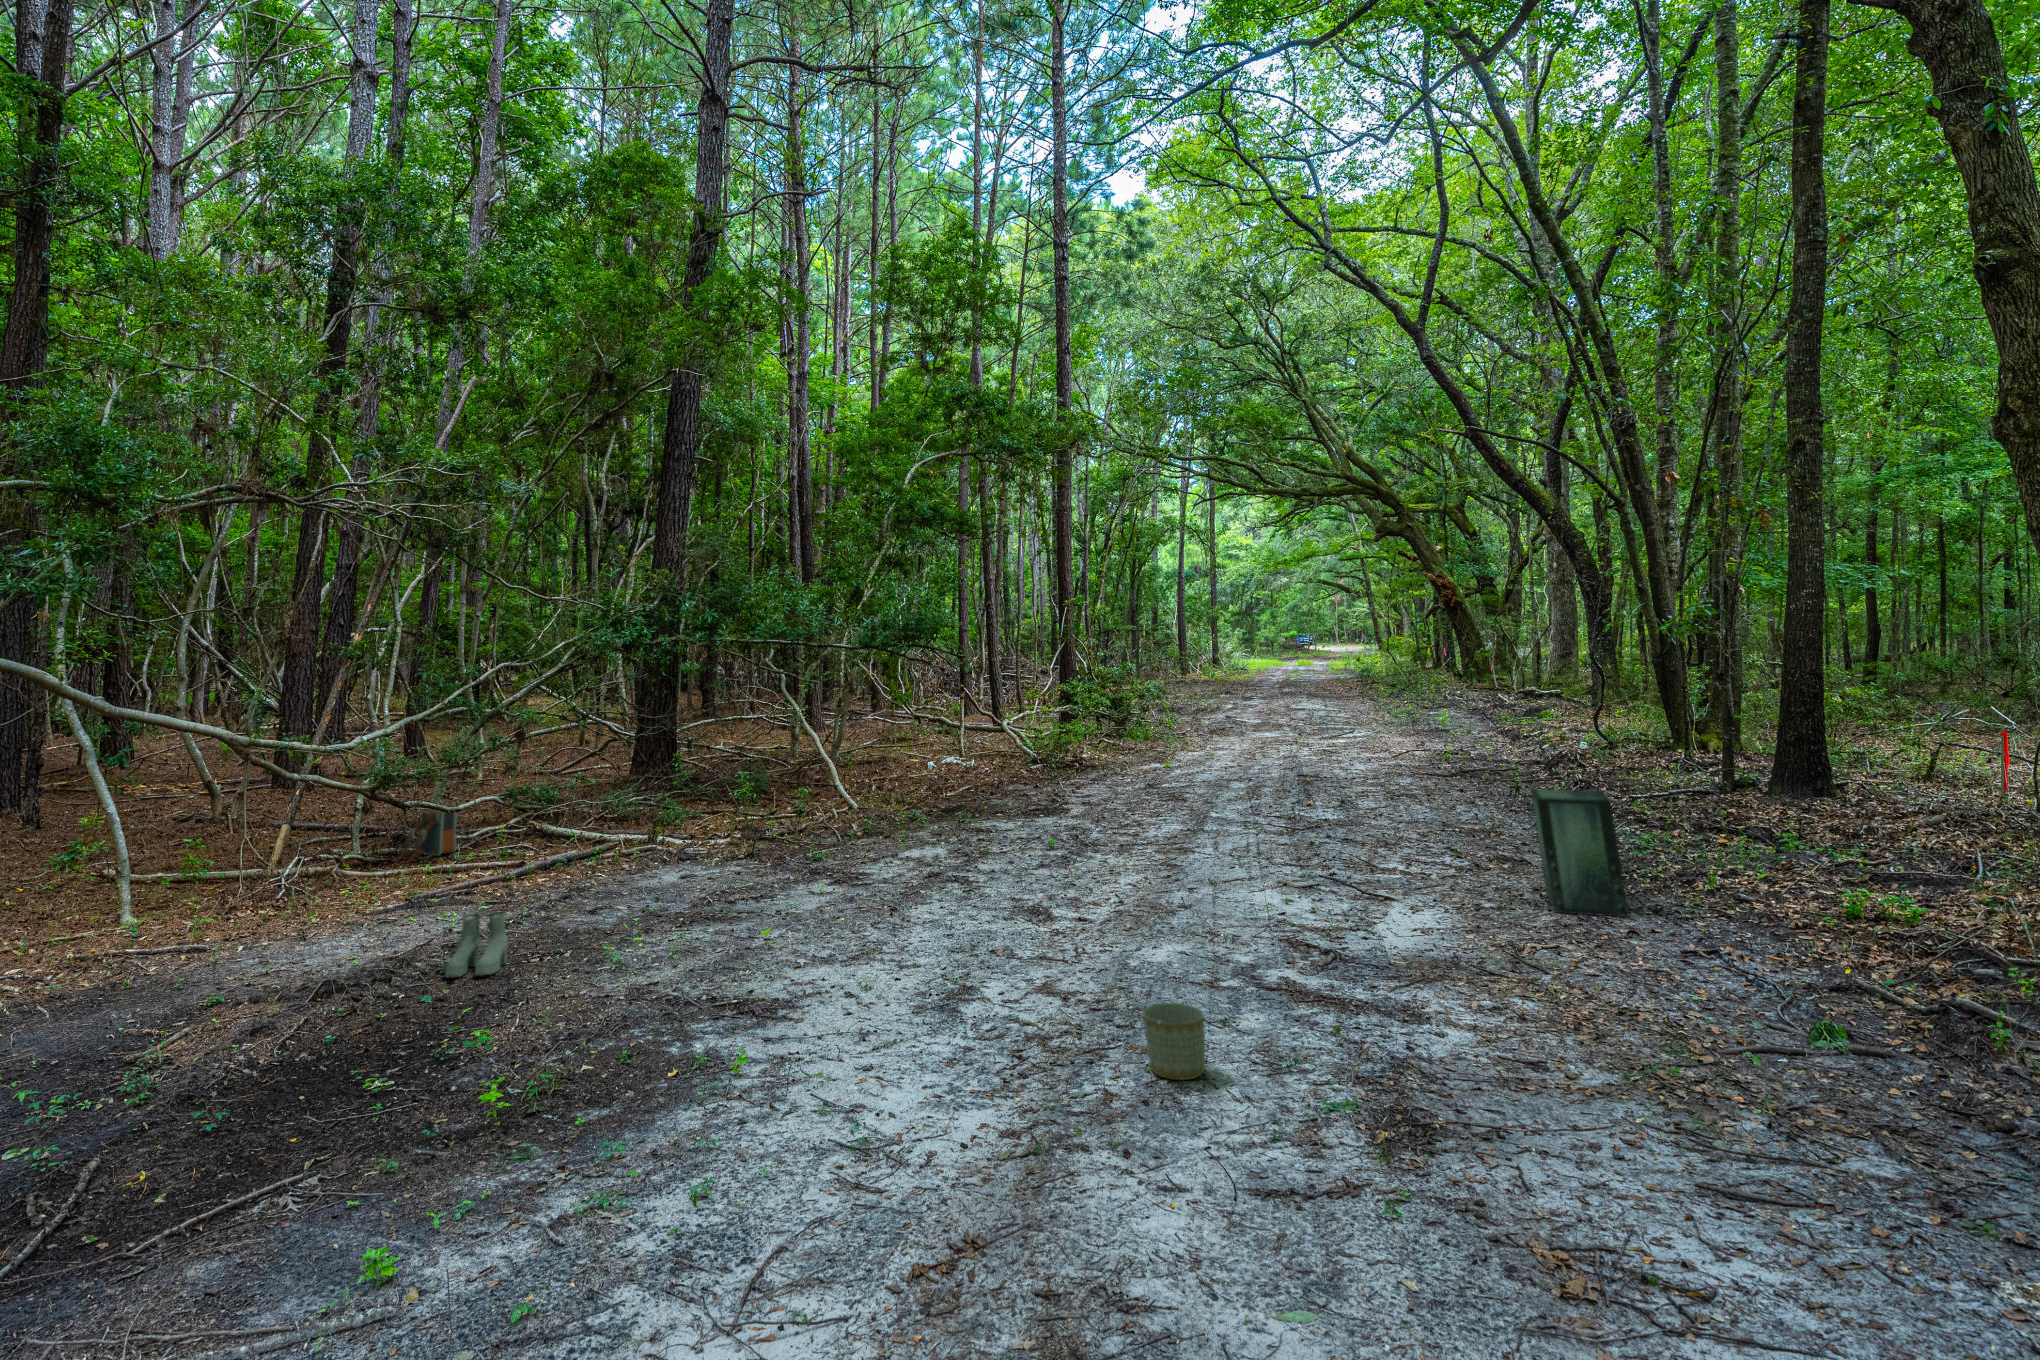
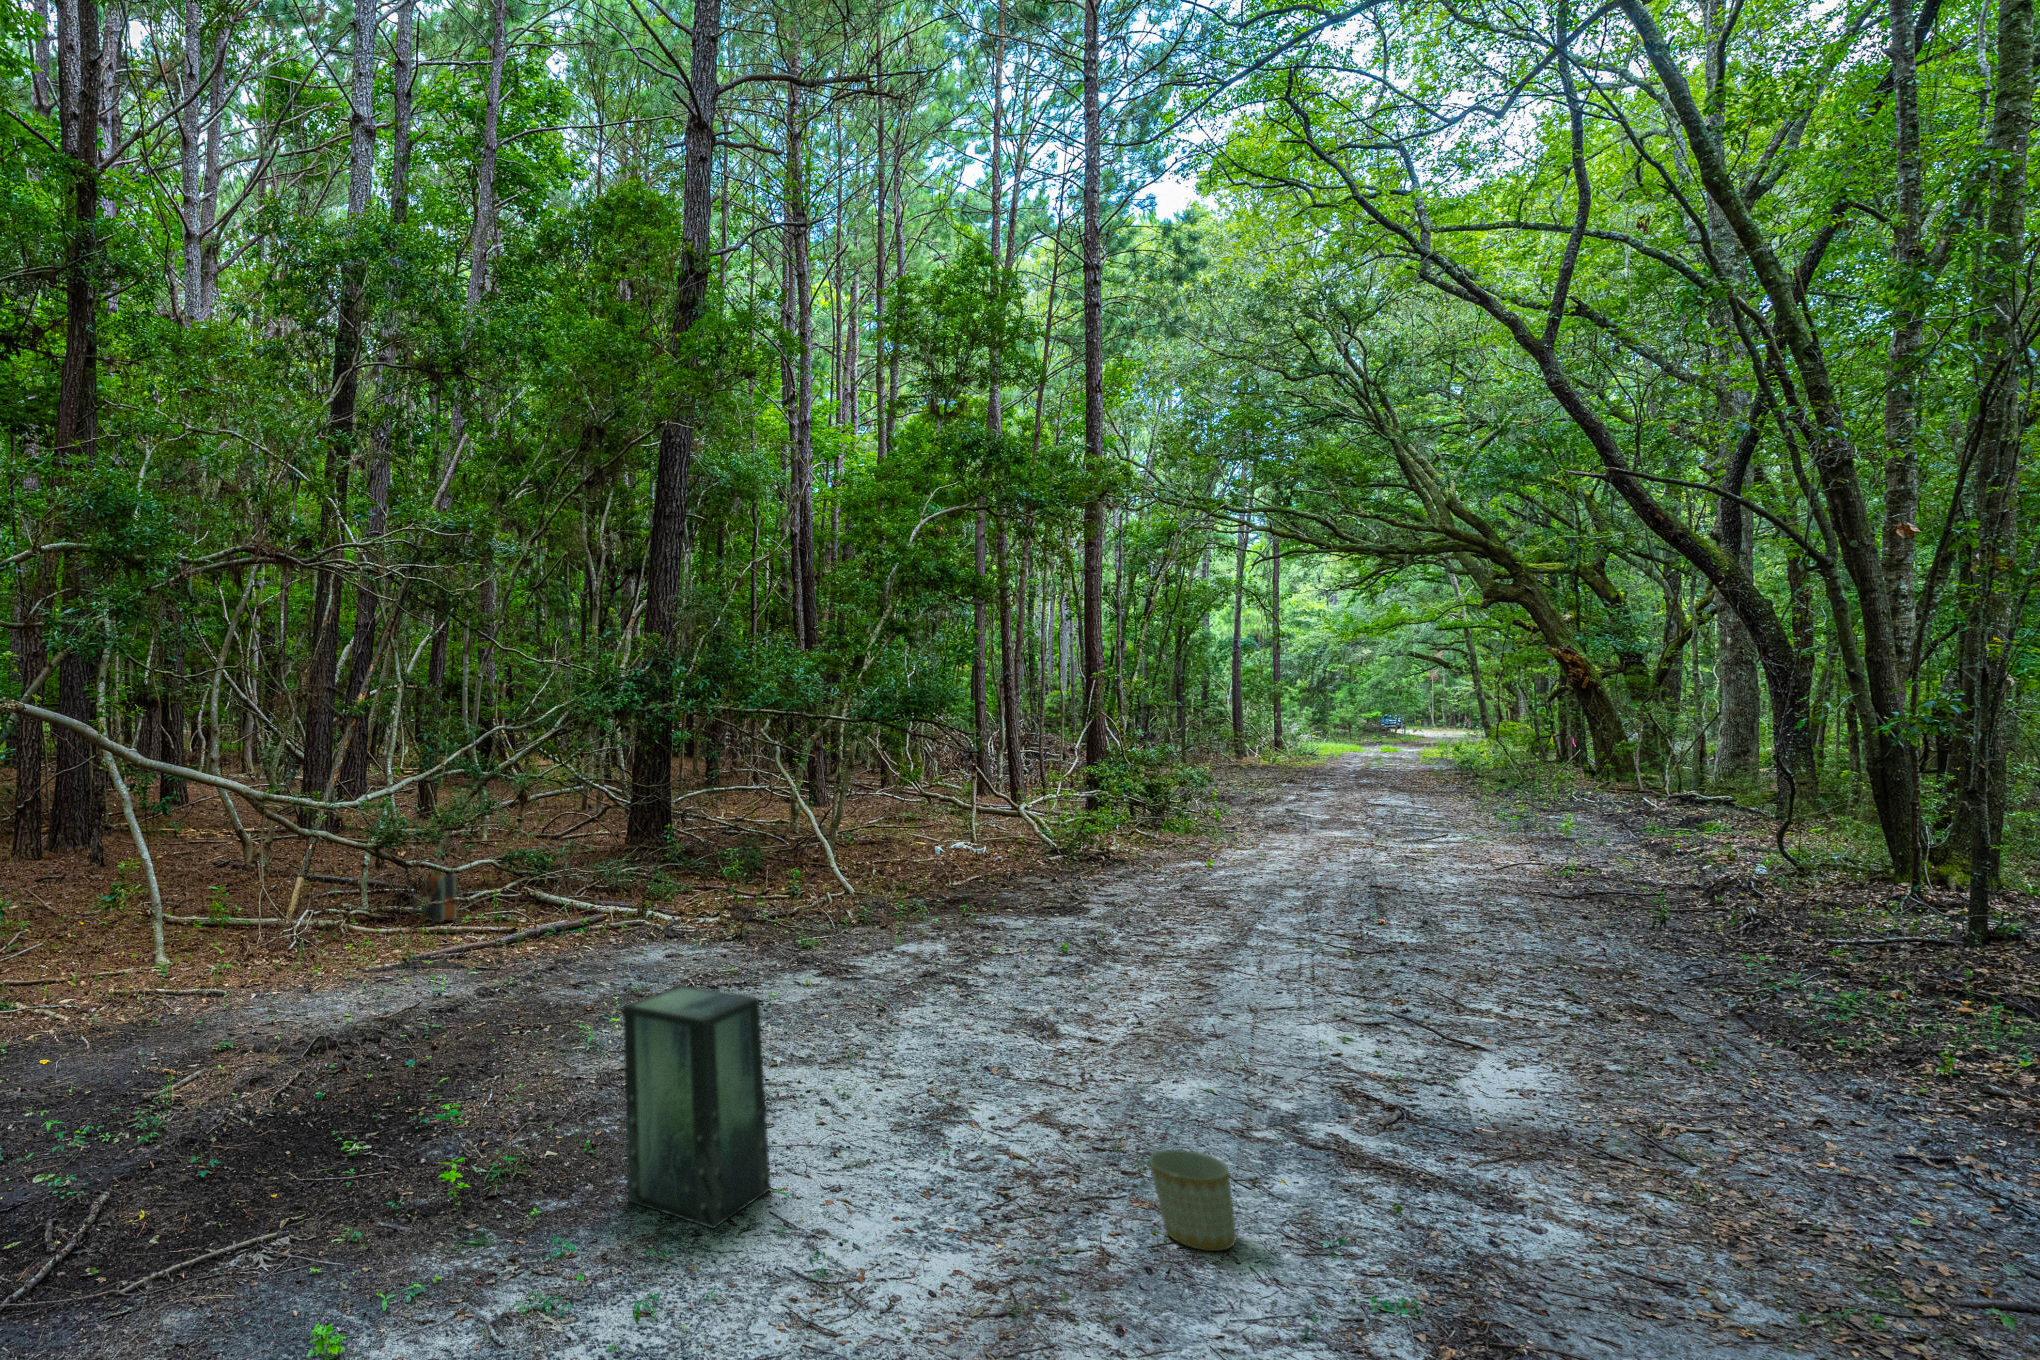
storage box: present [1531,789,1630,917] -> present [623,986,771,1228]
boots: present [445,912,508,978] -> none [429,981,486,1045]

